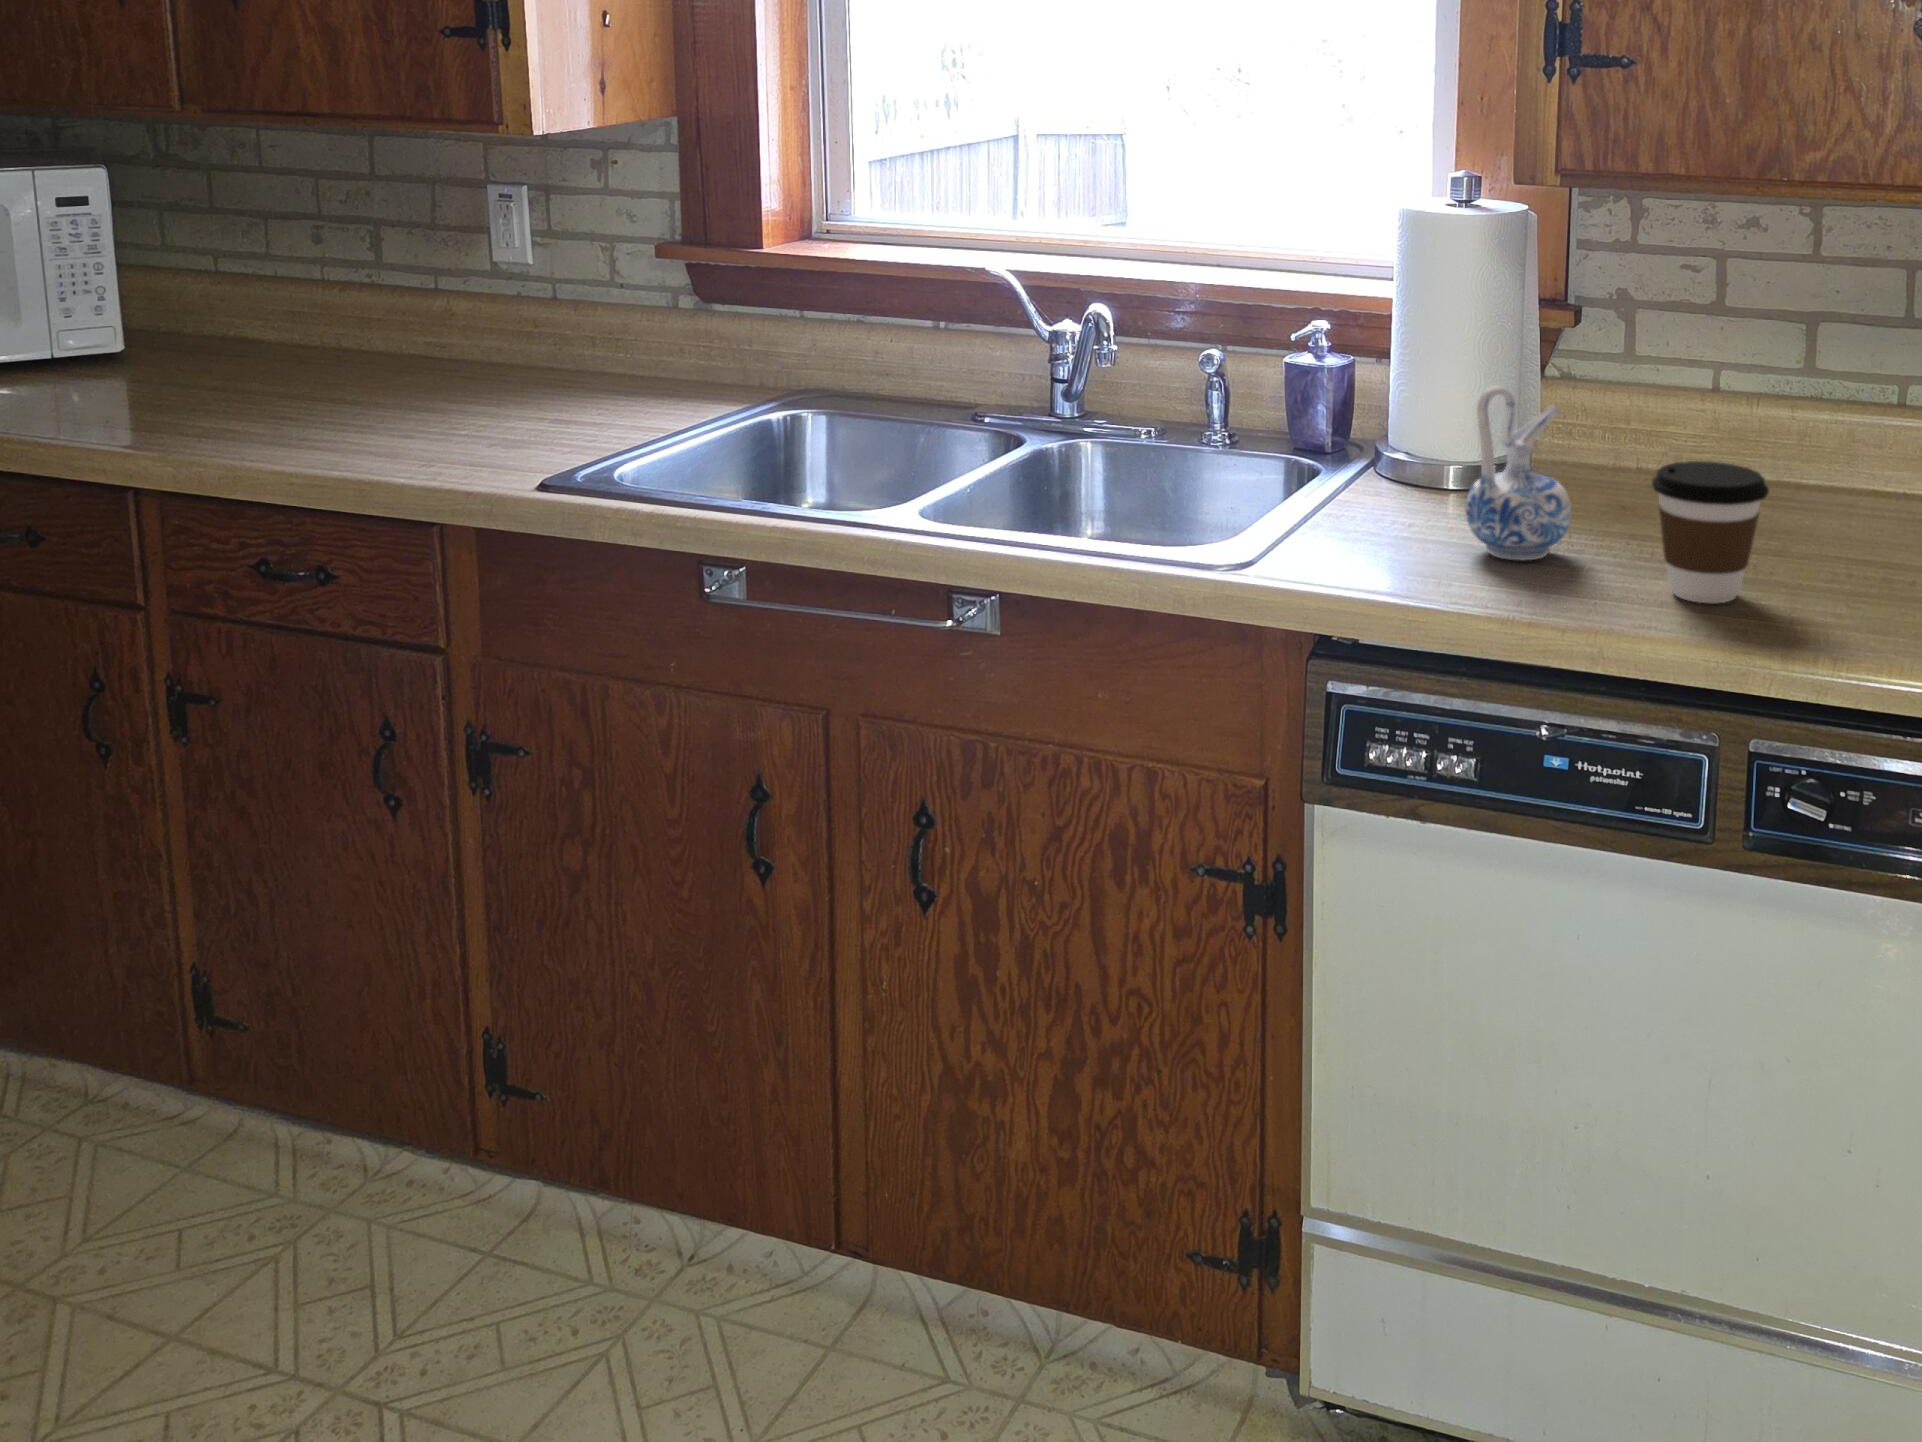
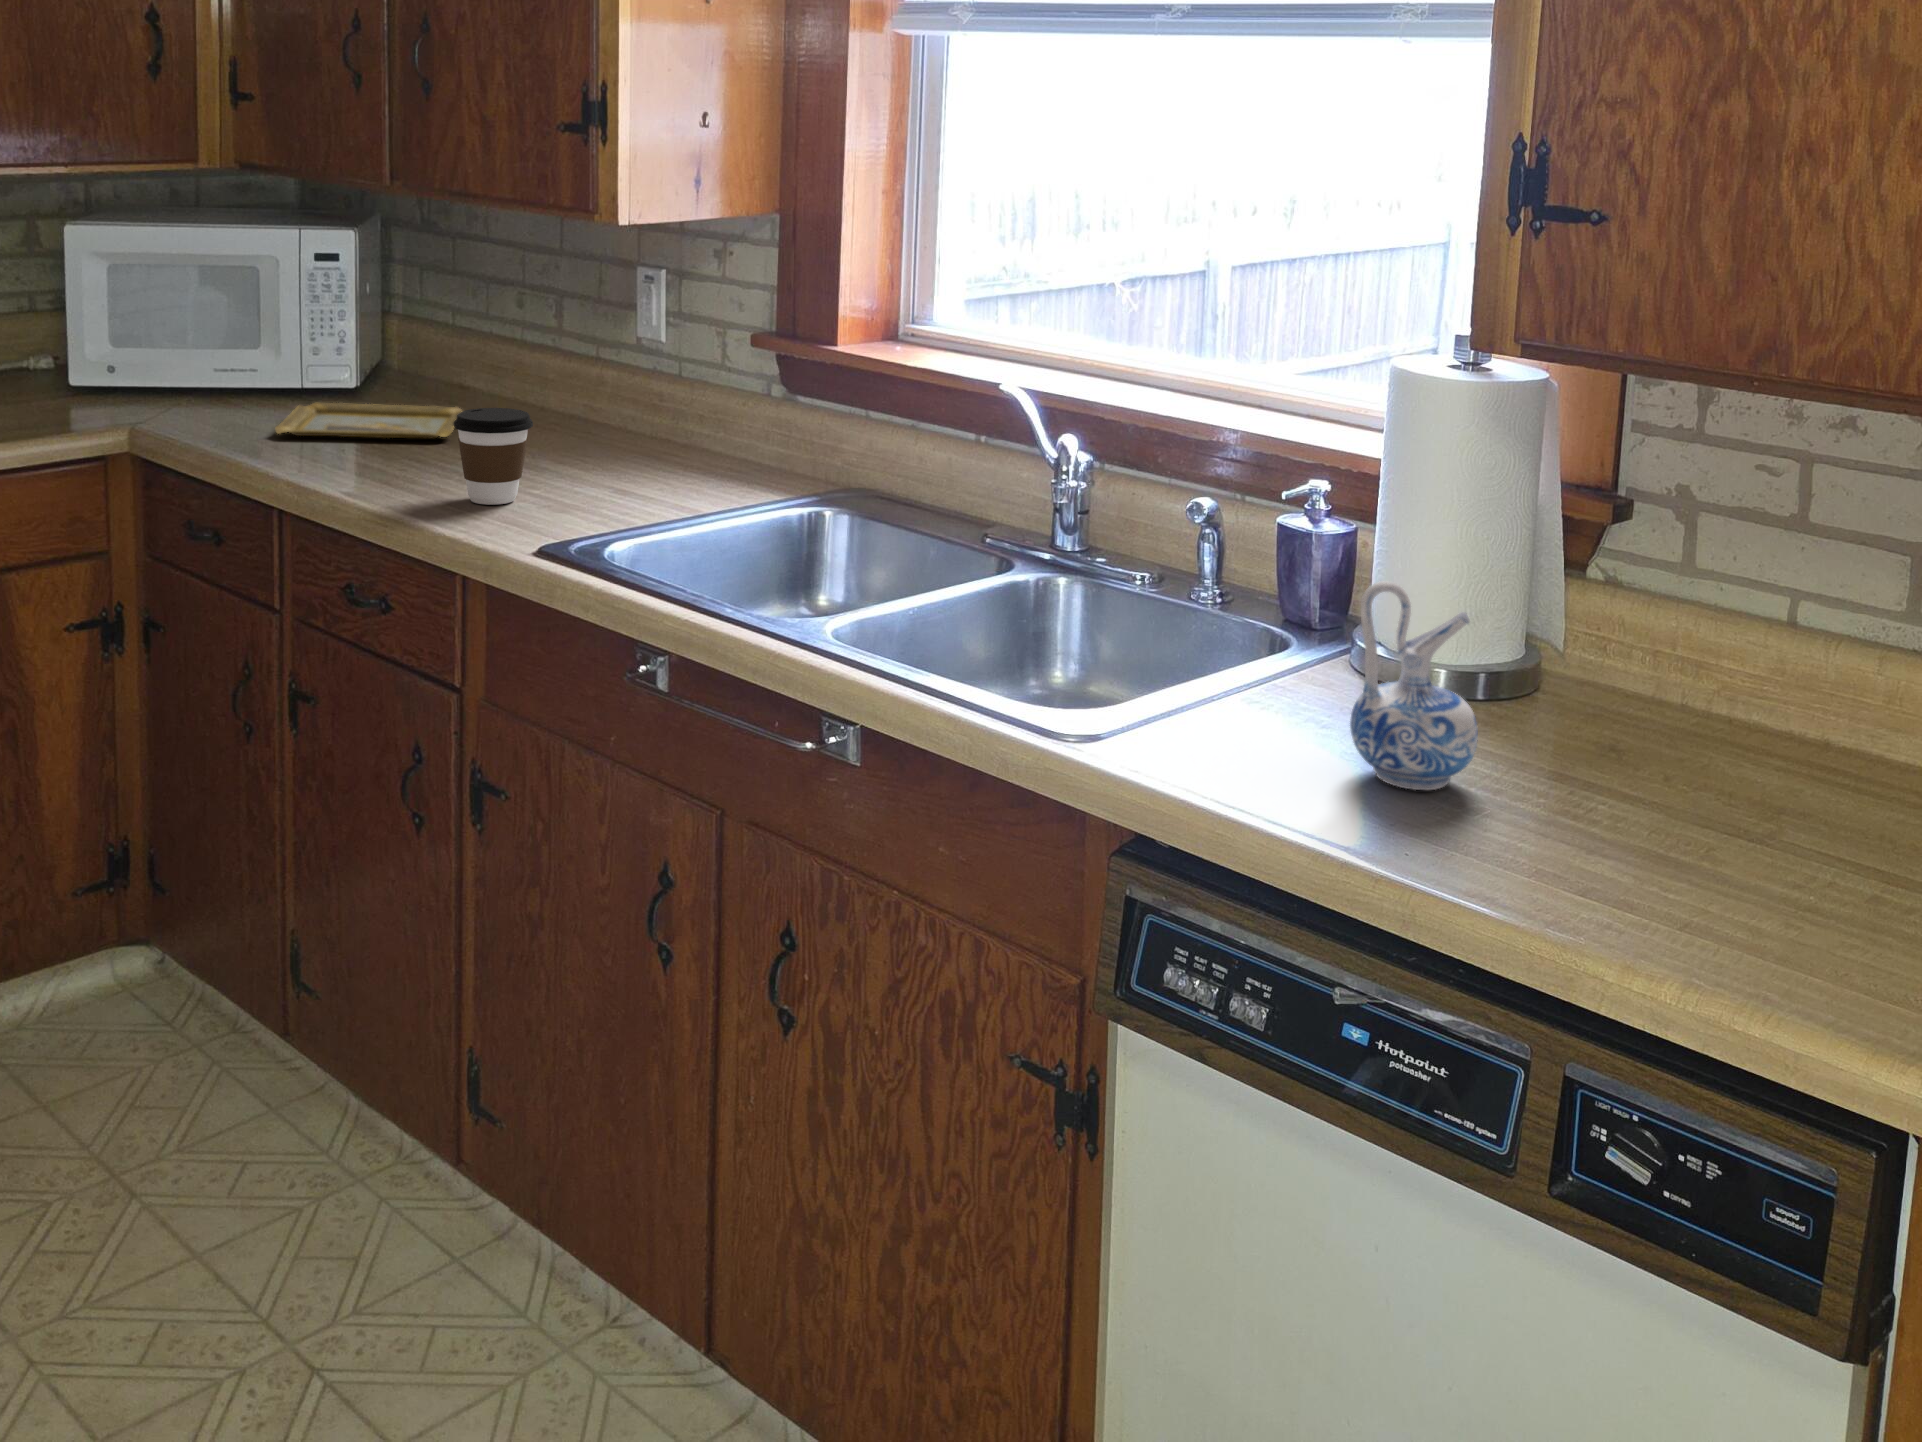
tray: none [72,358,304,408] -> present [275,403,462,438]
coffee cup: present [1652,461,1769,604] -> present [453,408,533,505]

